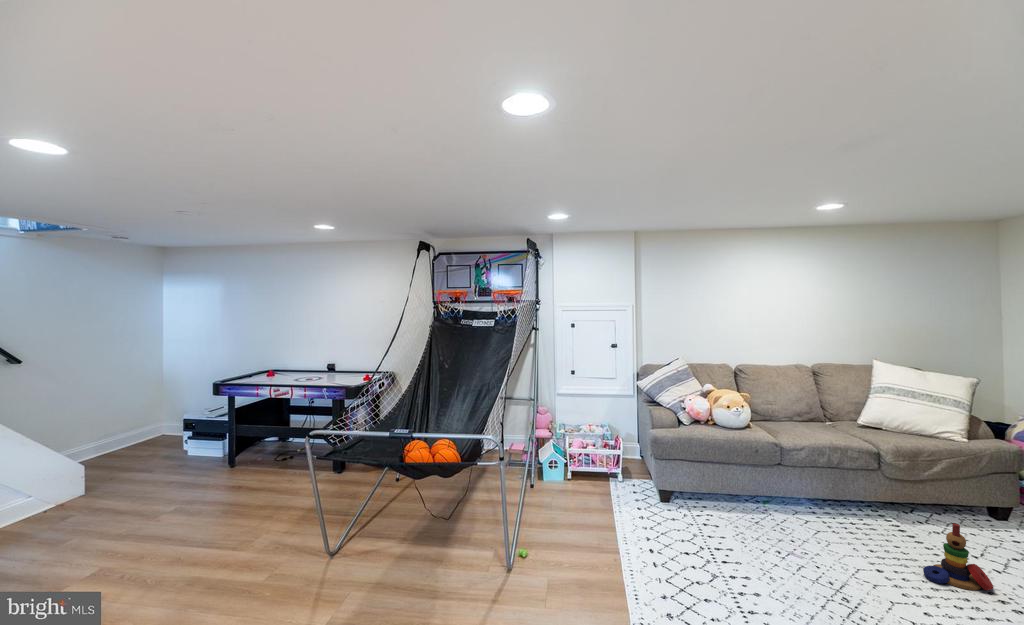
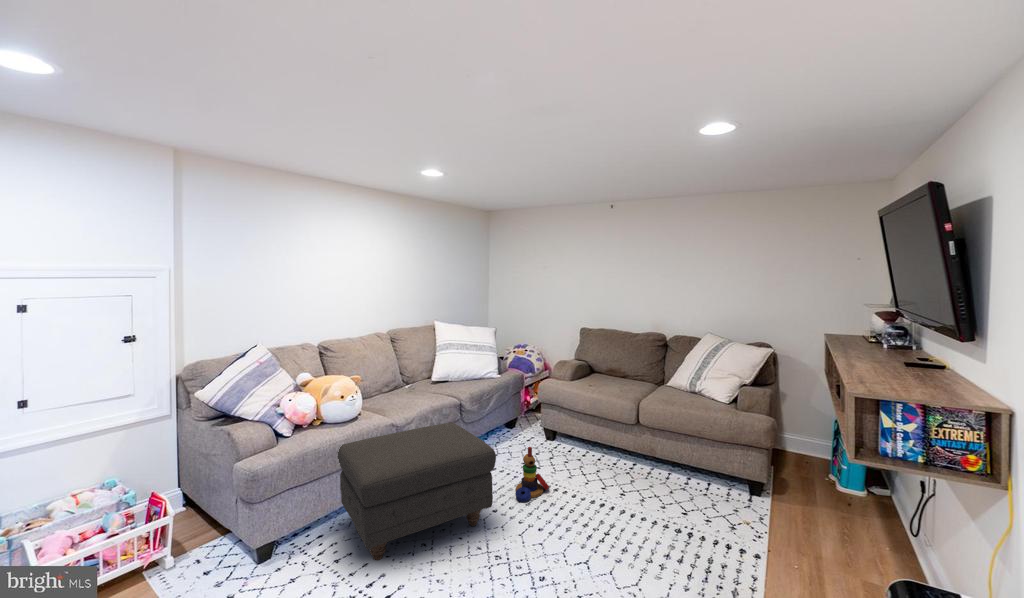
ottoman: none [716,444,871,566] -> present [338,422,496,560]

